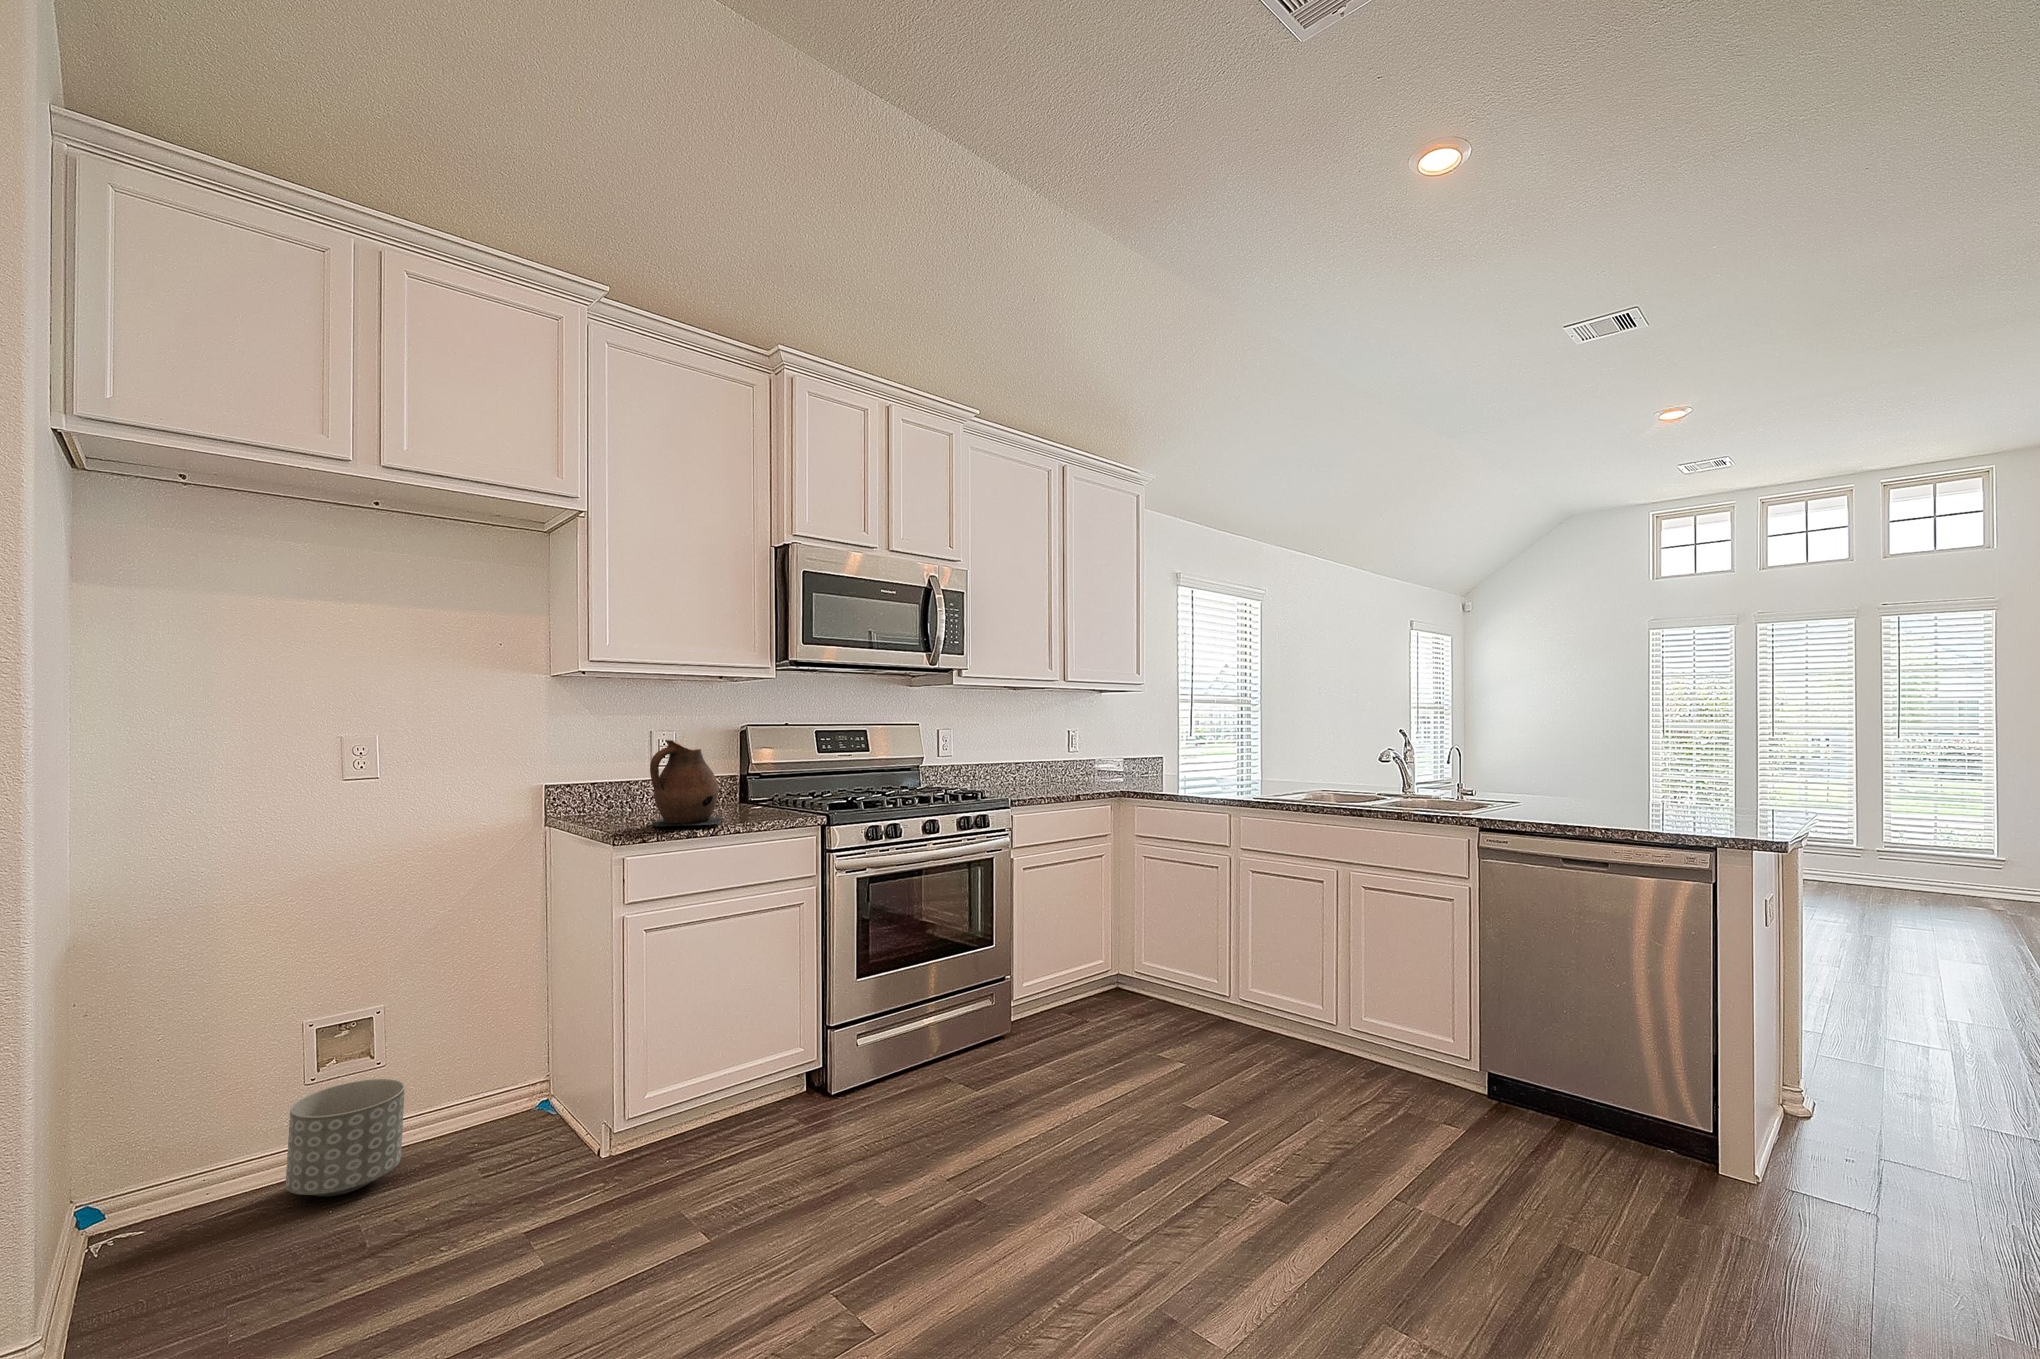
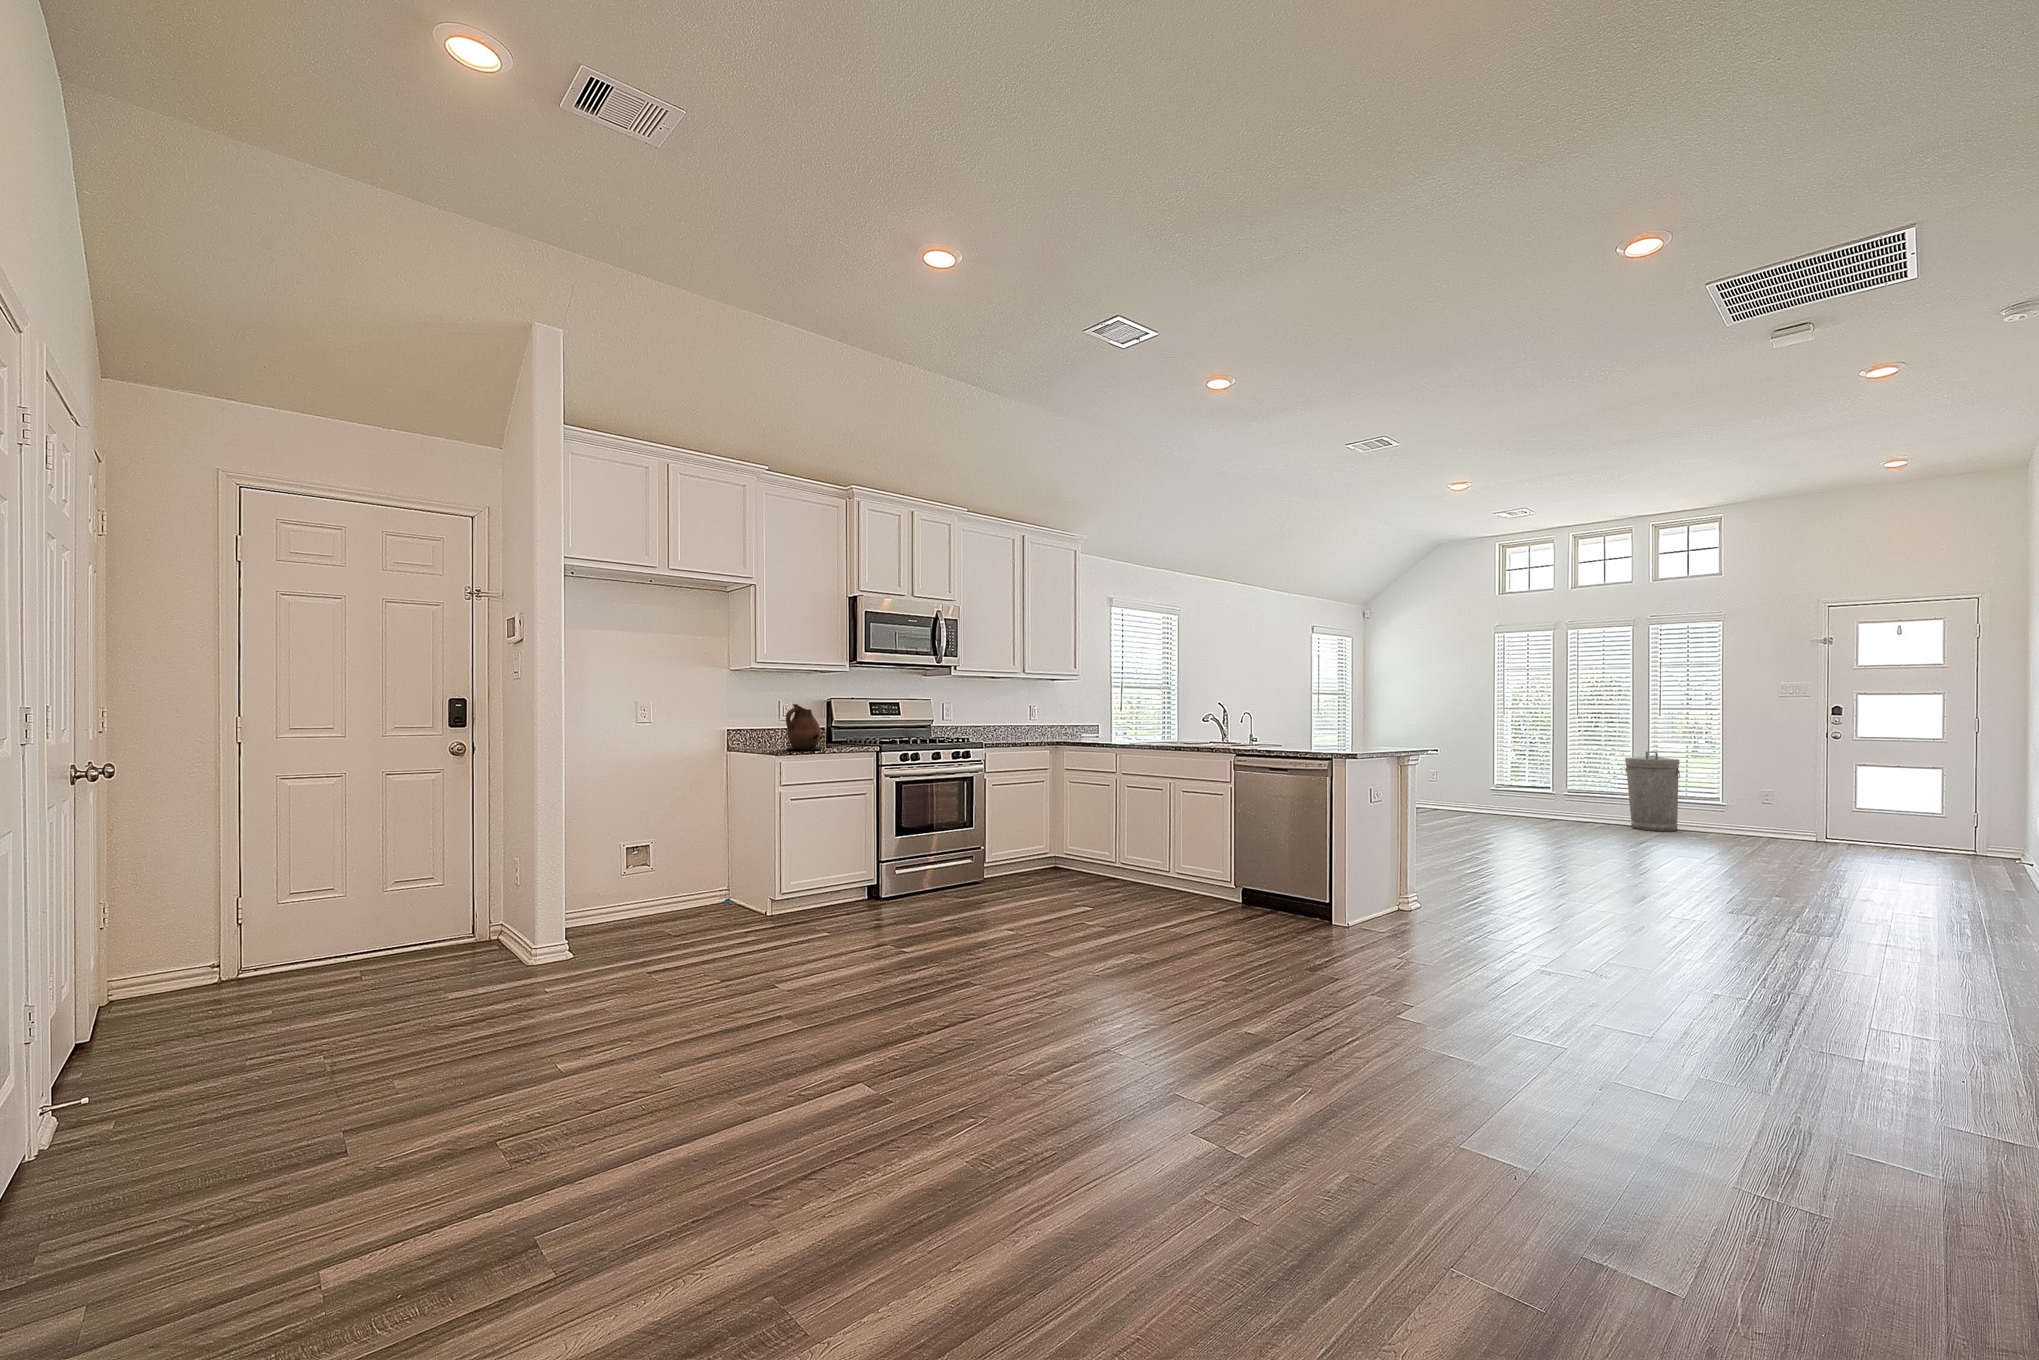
trash can: none [1859,787,1945,899] -> present [1625,751,1680,832]
planter: present [286,1079,405,1196] -> none [623,873,673,922]

